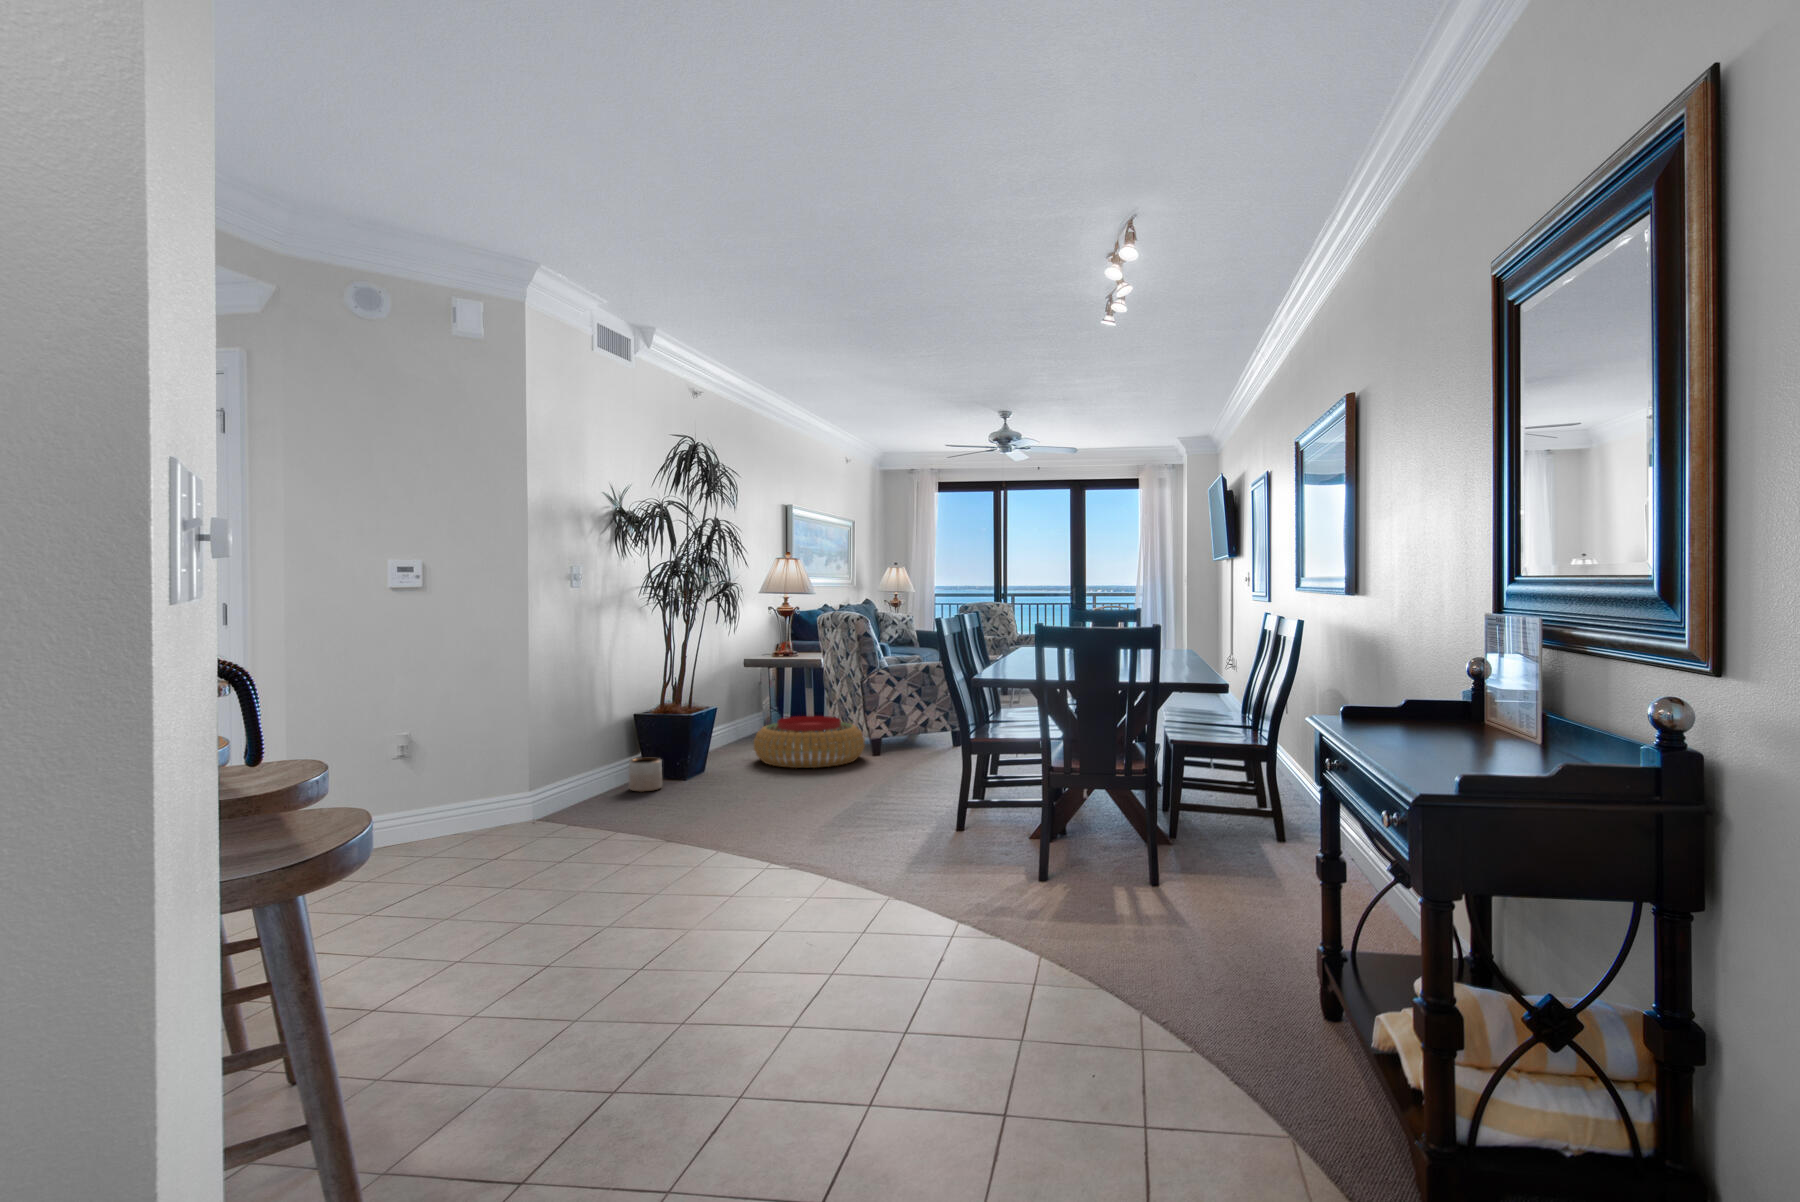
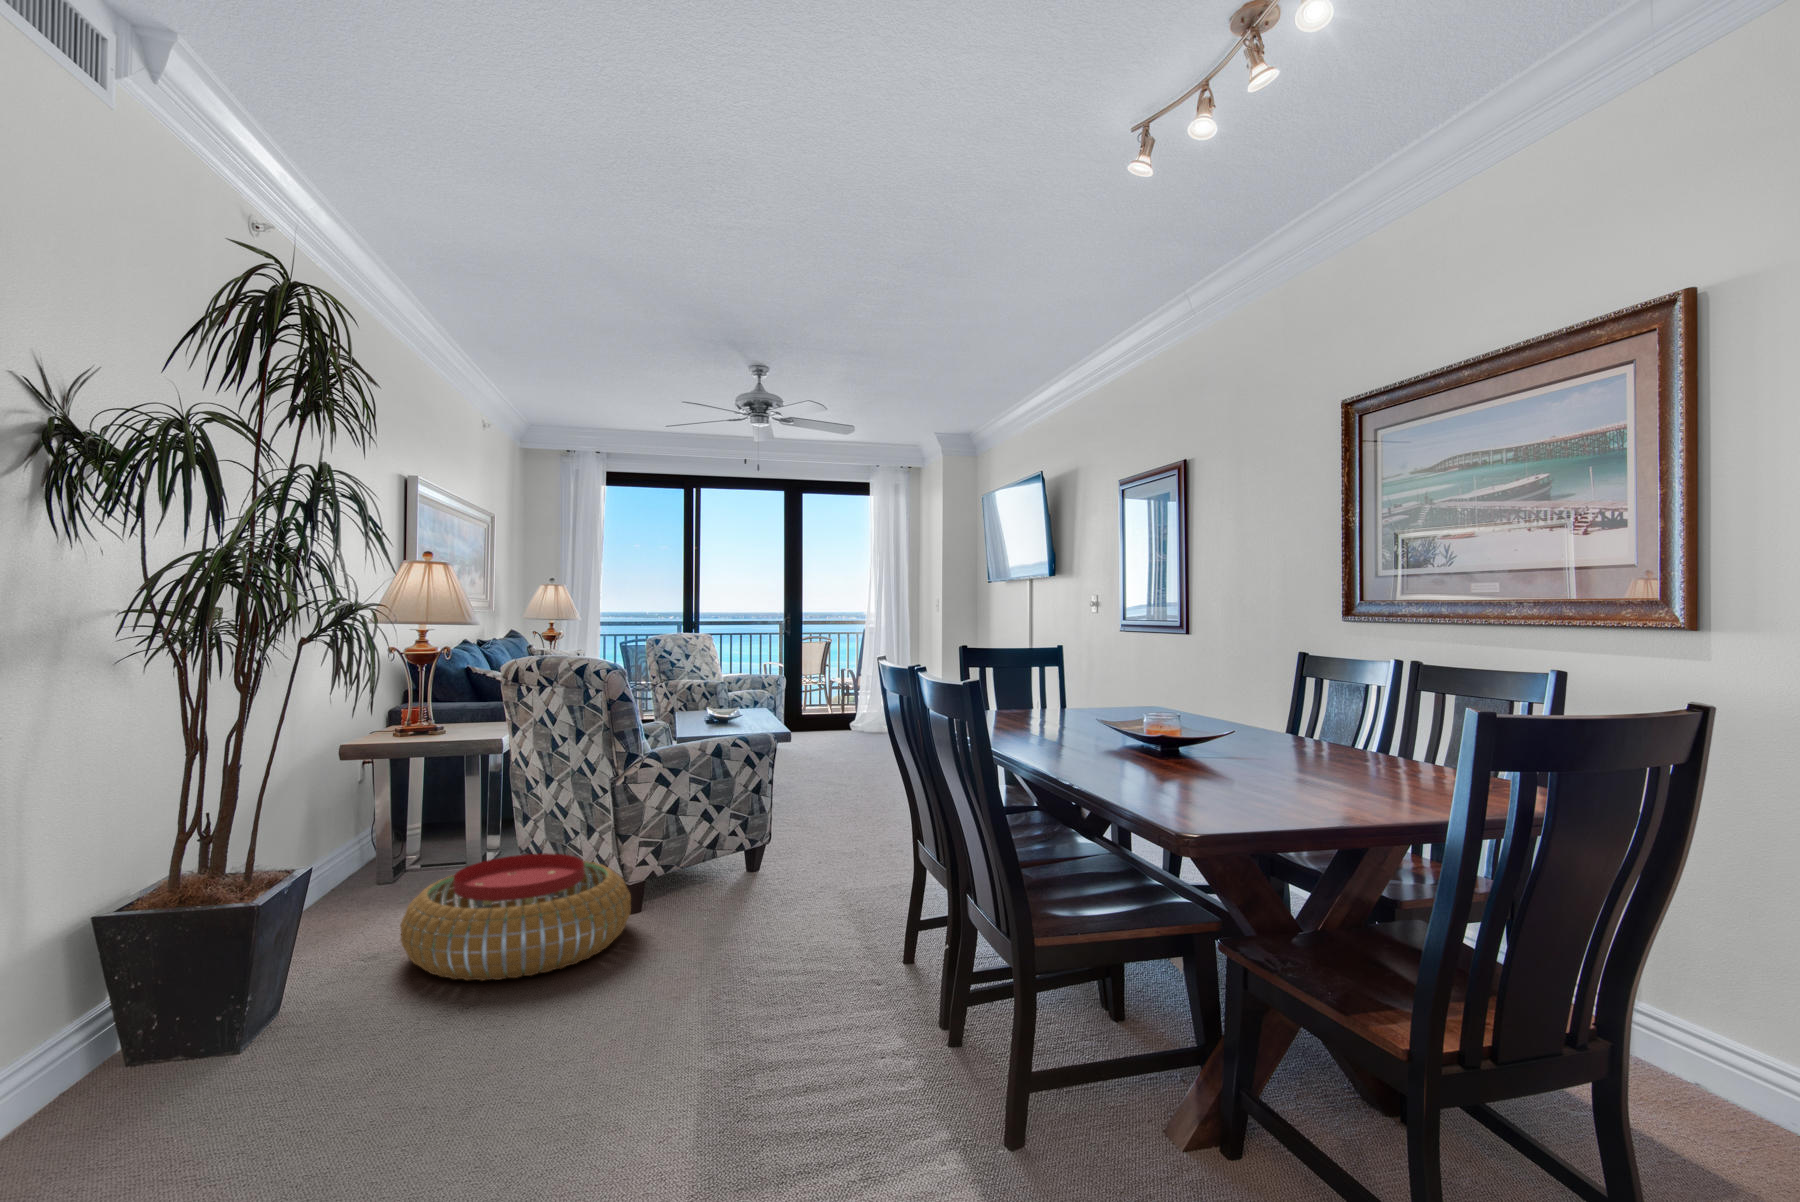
planter: present [629,758,662,792] -> none [72,1049,181,1164]

